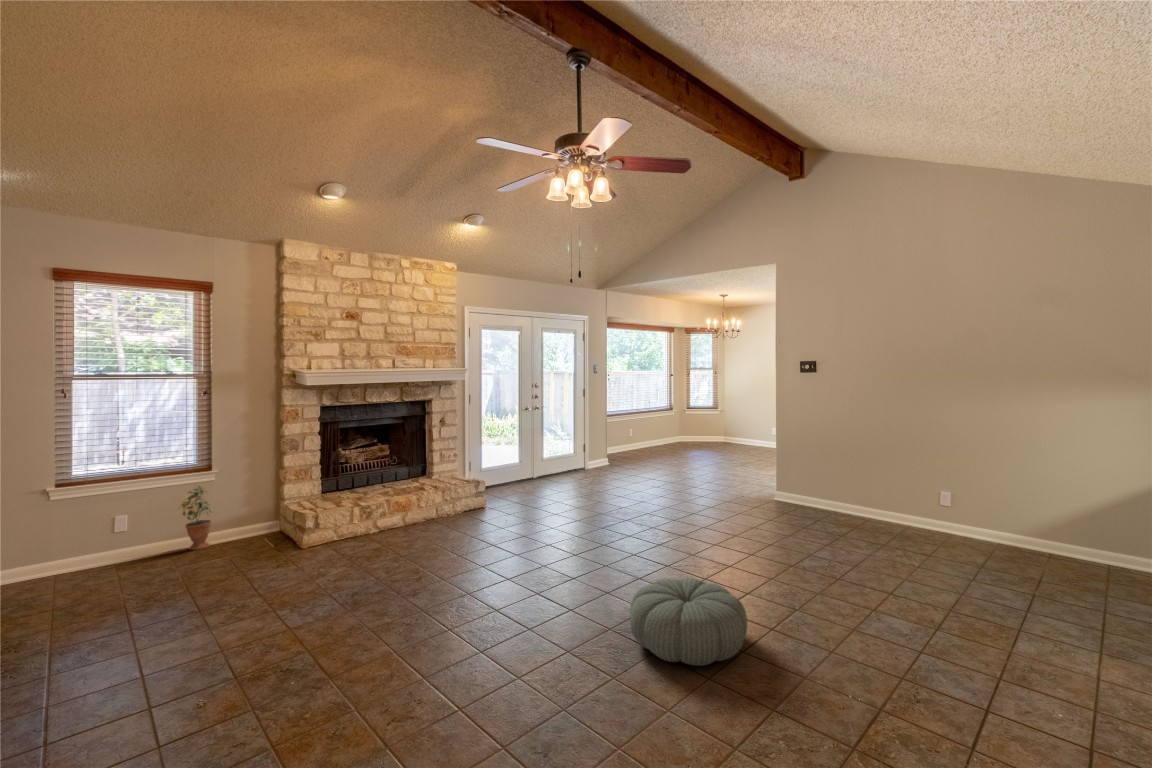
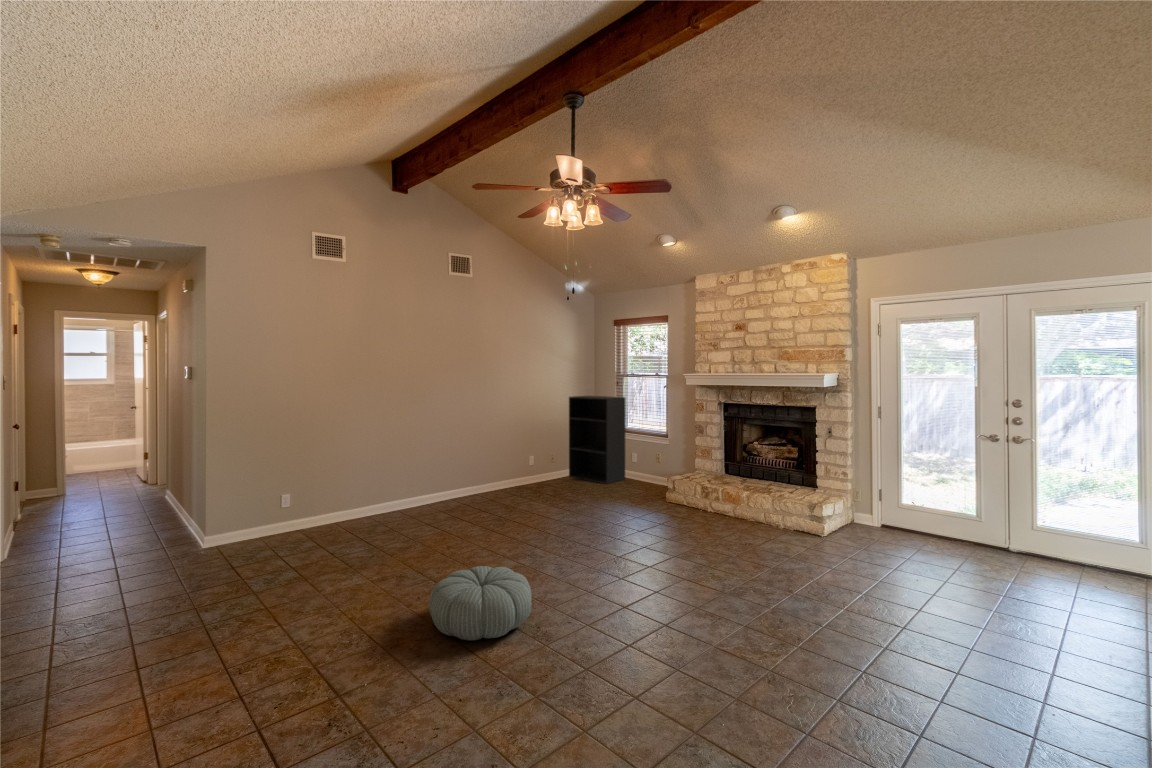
bookshelf: none [7,416,154,604] -> present [569,396,625,484]
potted plant: present [182,486,211,550] -> none [638,444,656,484]

